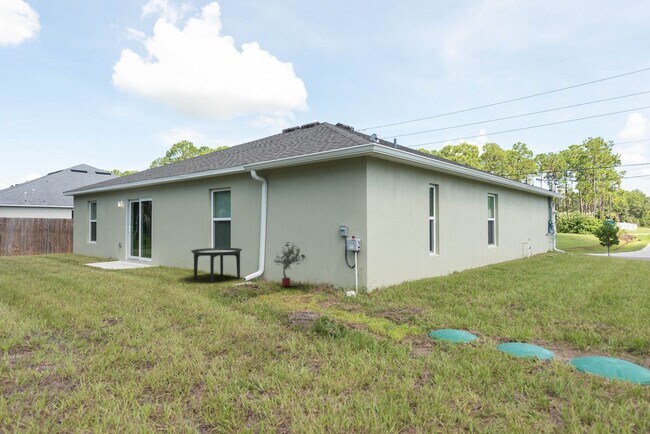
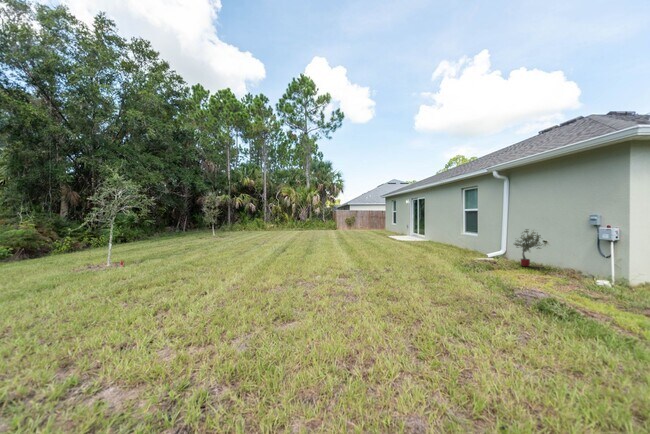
round table: present [191,248,242,283] -> none [446,231,487,255]

